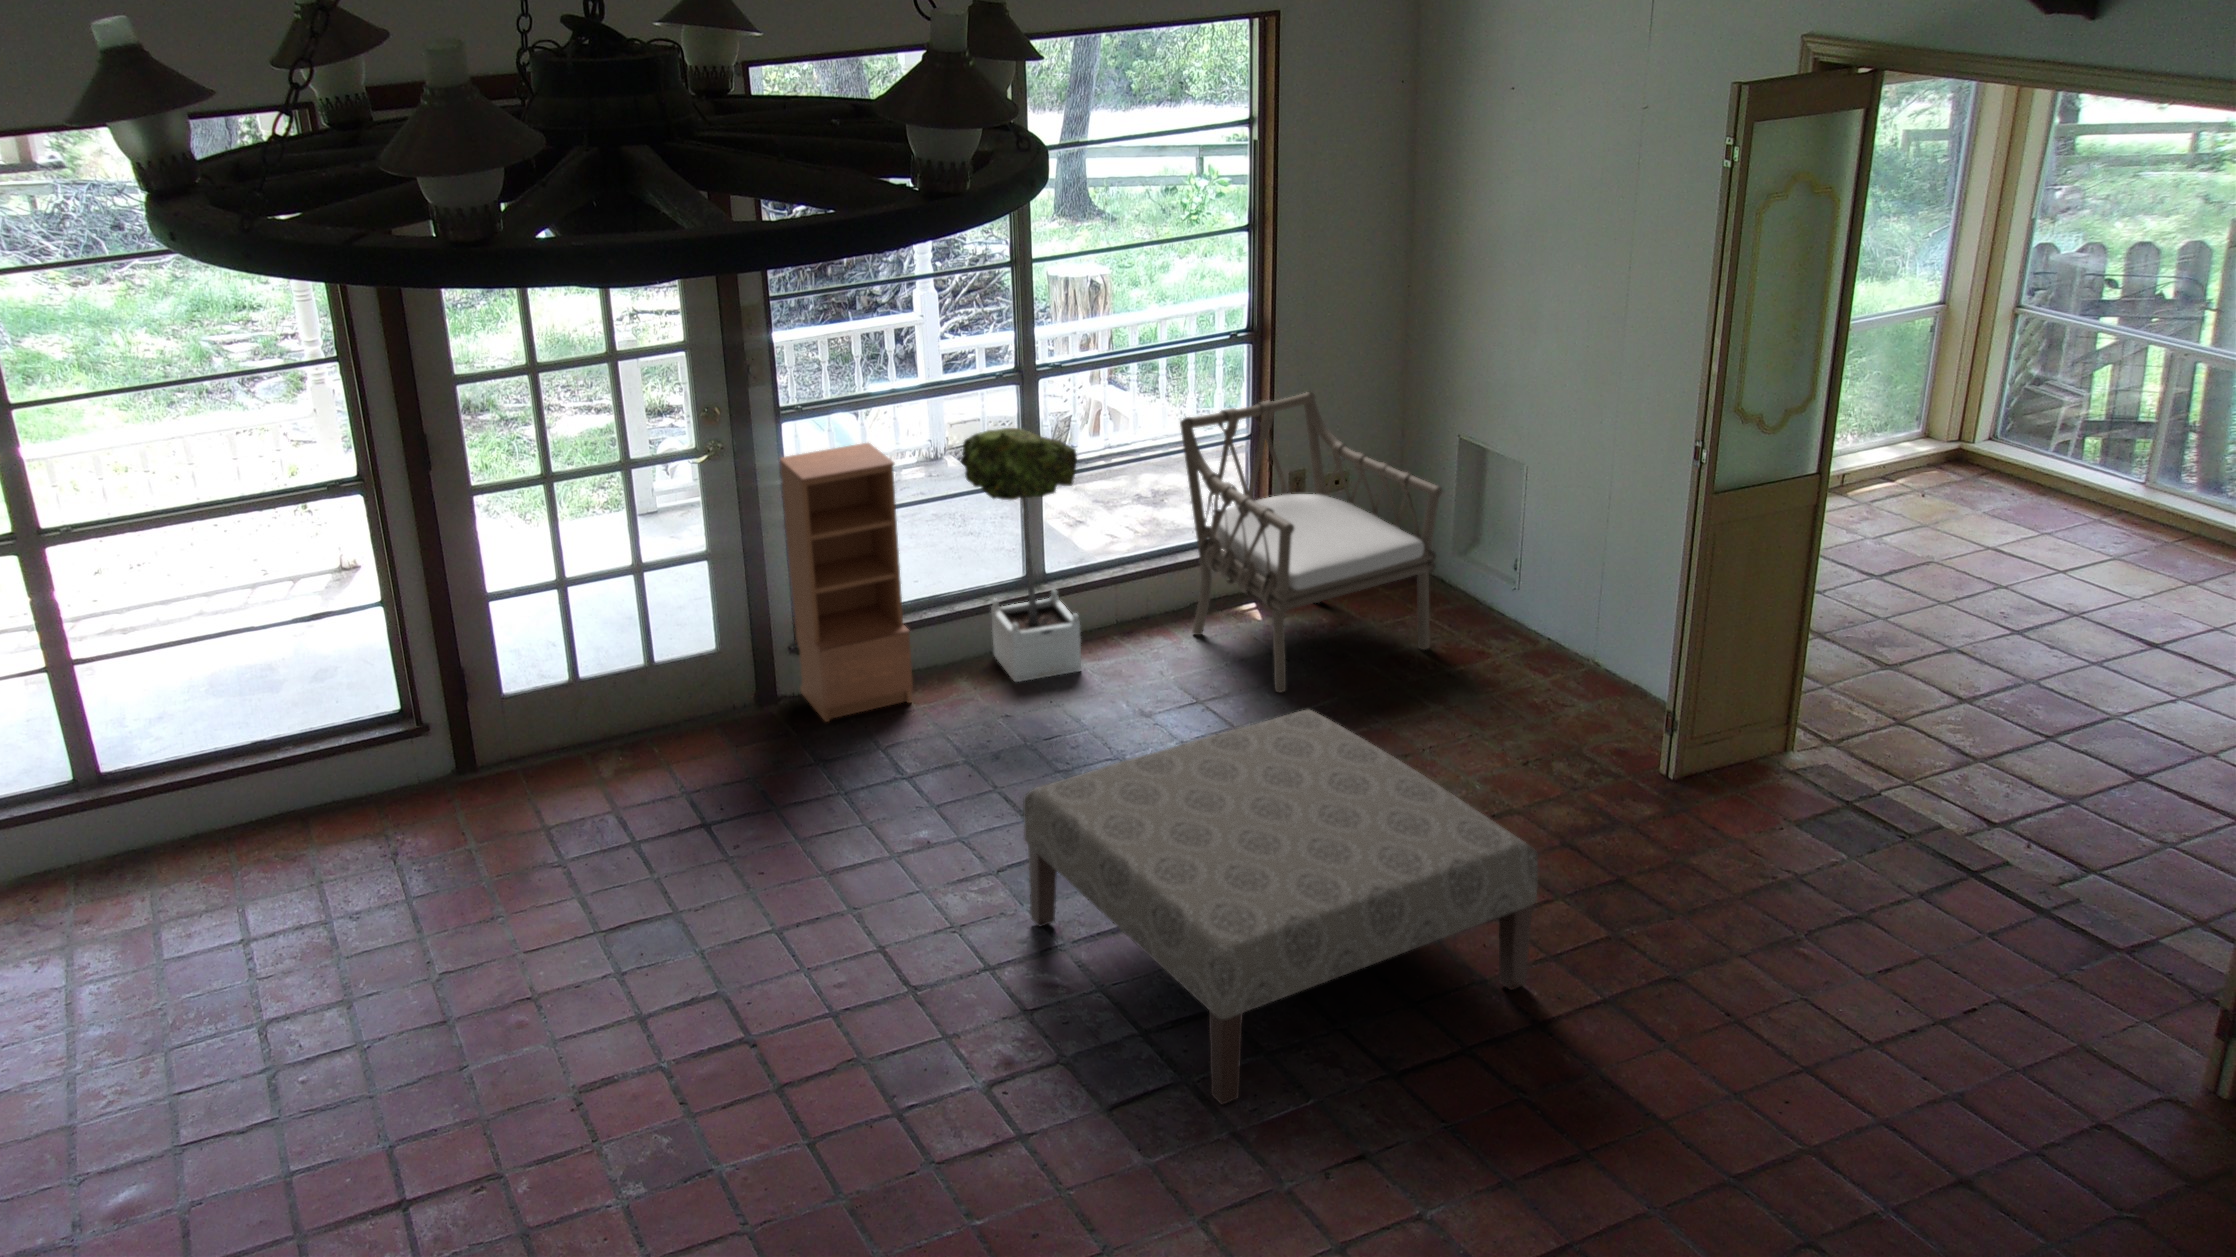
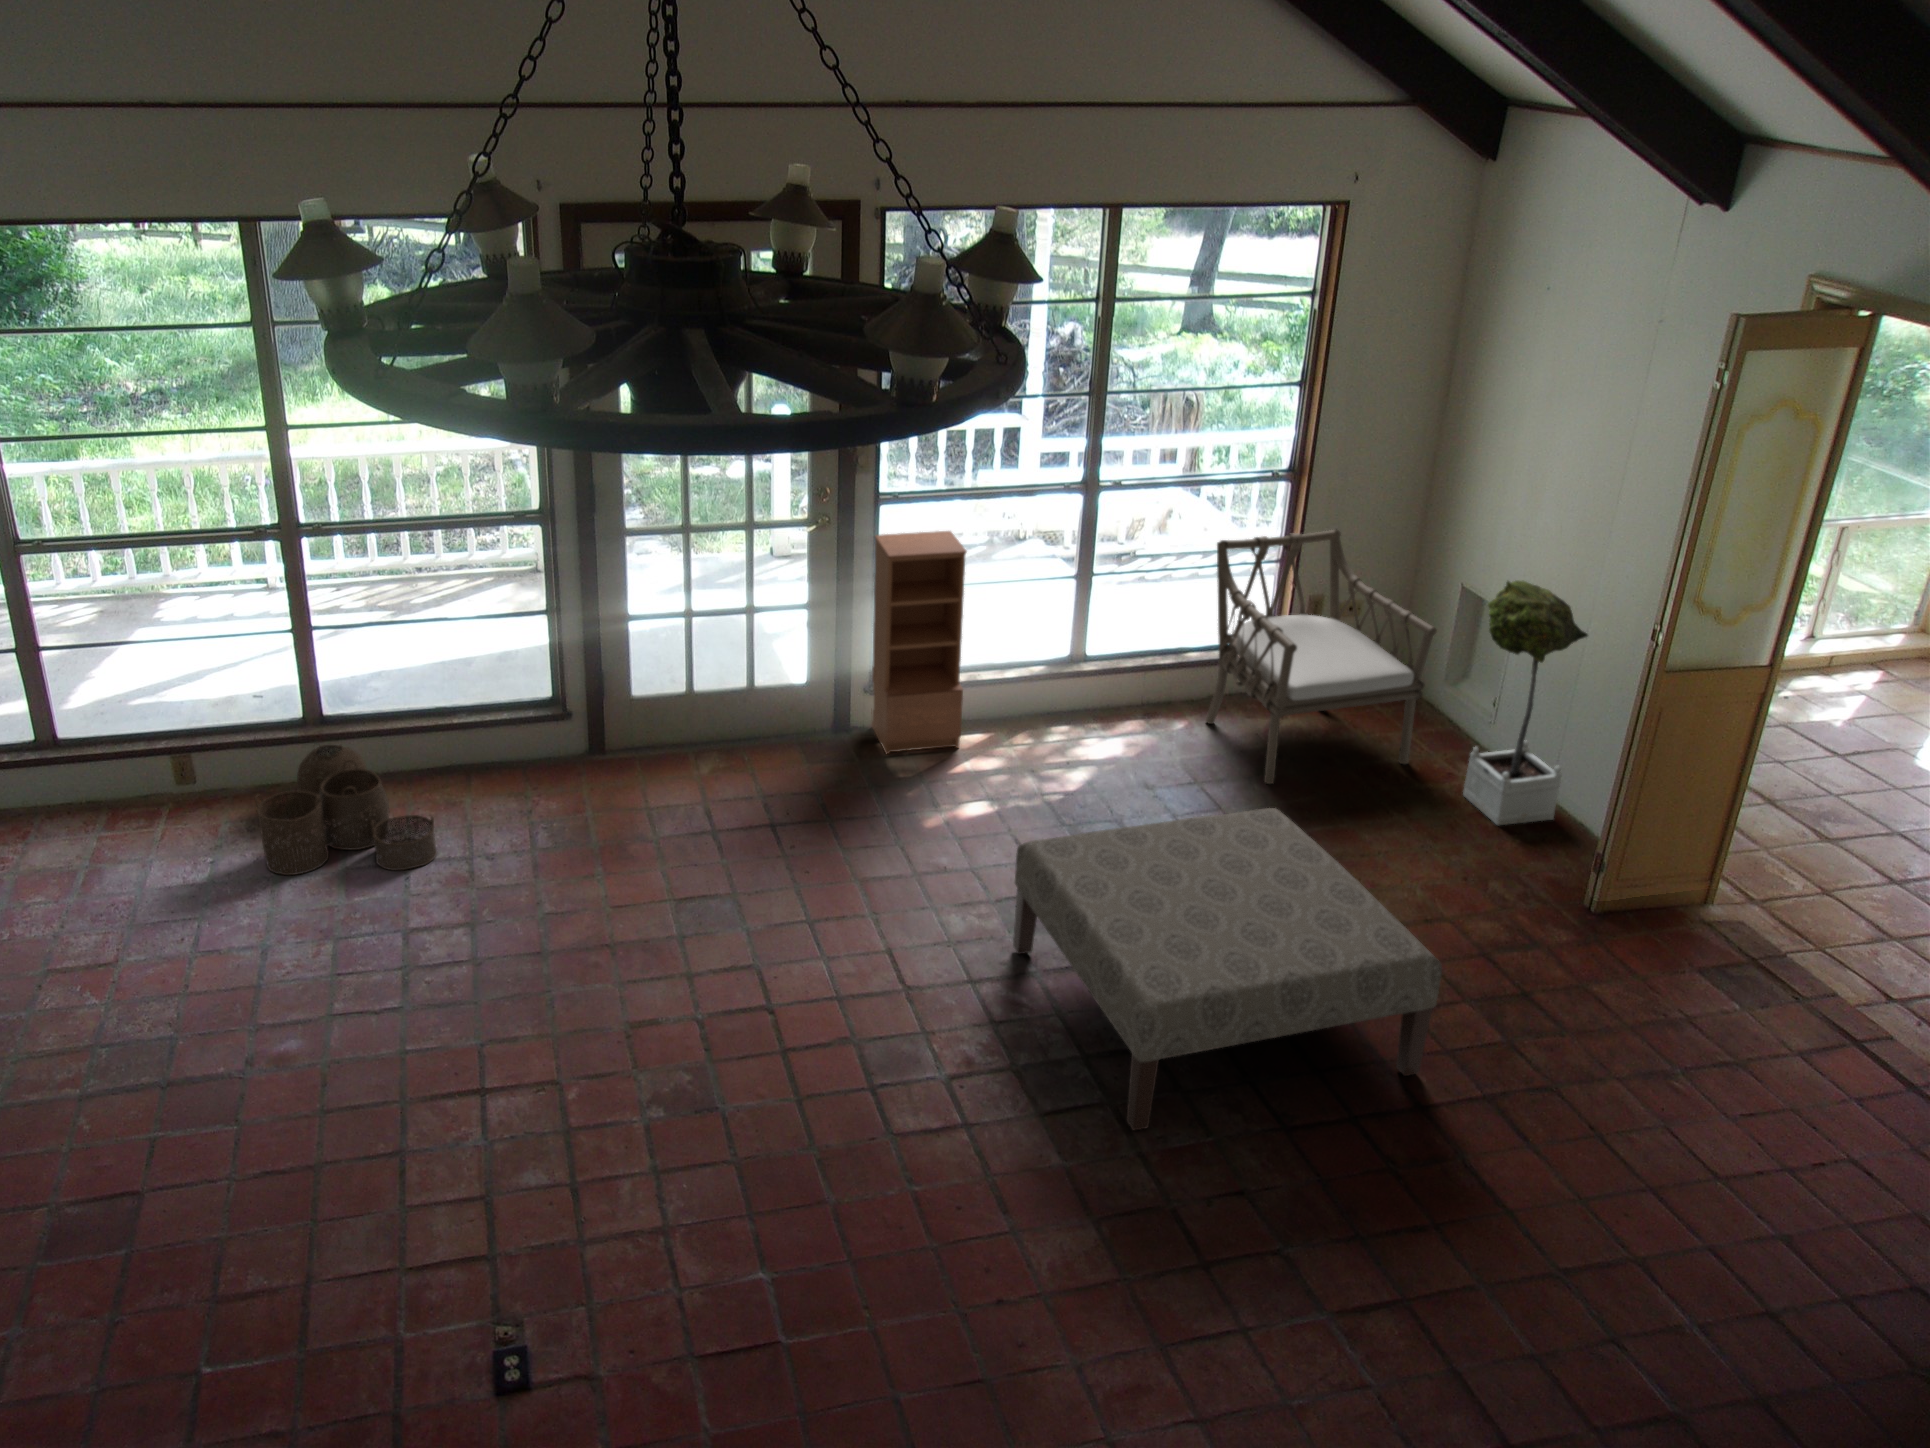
potted tree: present [961,428,1081,682] -> present [1463,580,1588,825]
woven basket: none [23,803,279,980] -> present [255,745,437,875]

